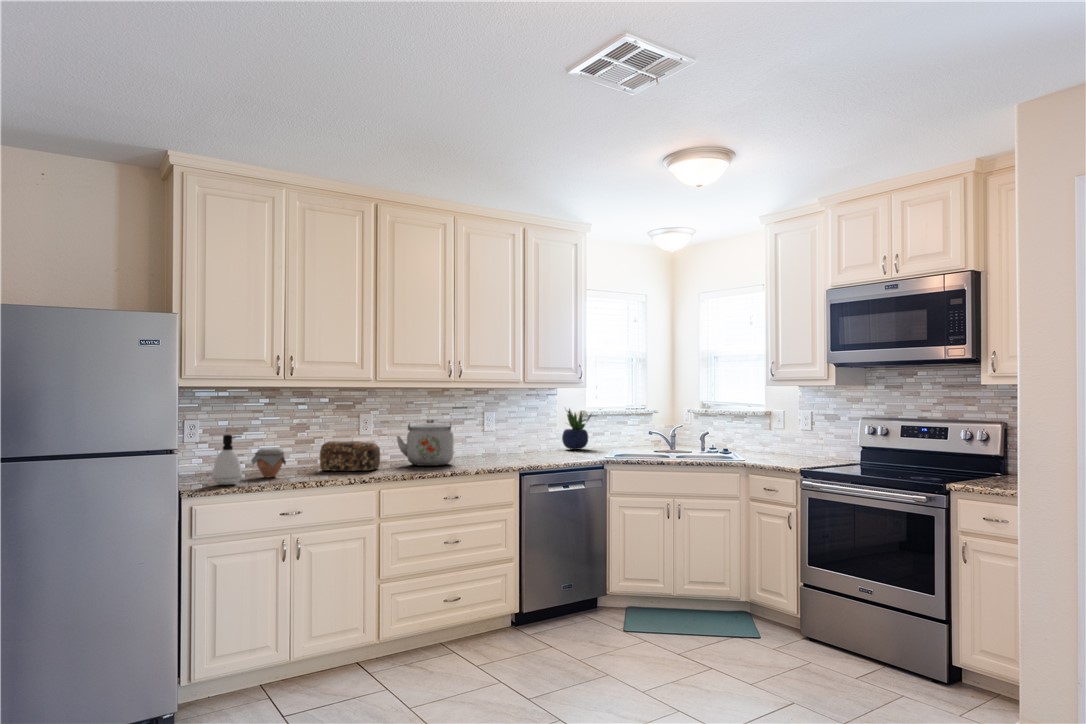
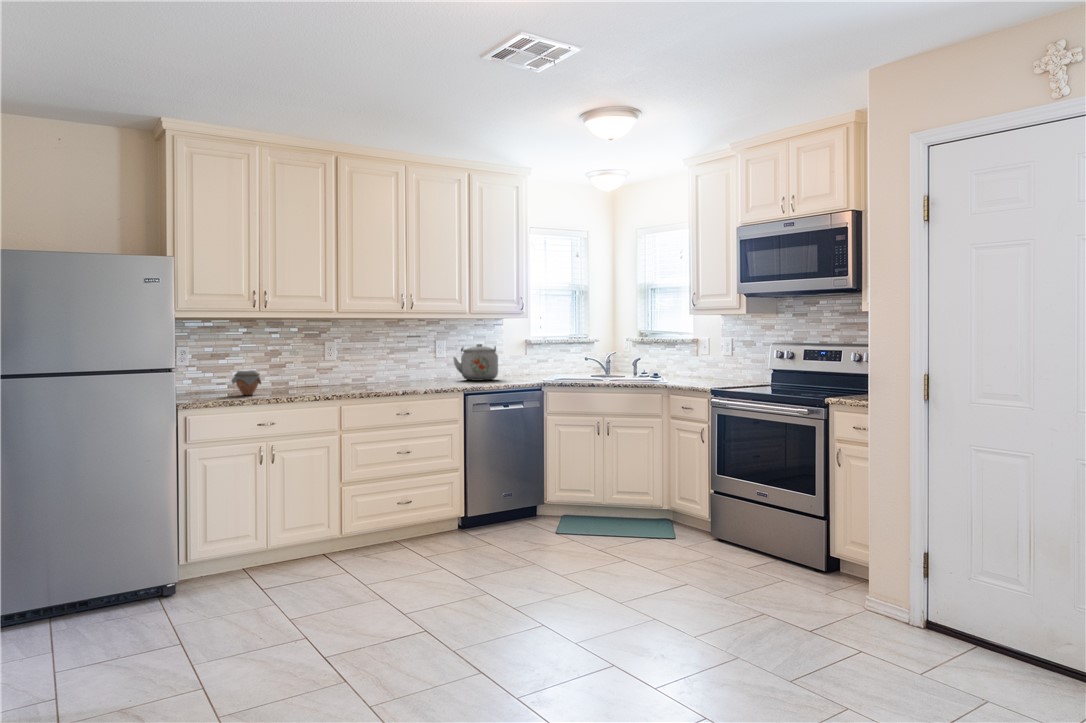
potted plant: present [562,409,592,450] -> none [512,335,541,376]
kettle: present [397,419,453,466] -> present [453,344,498,381]
soap dispenser: present [212,435,242,485] -> none [200,357,225,399]
bread loaf: present [320,441,380,471] -> none [290,365,343,391]

